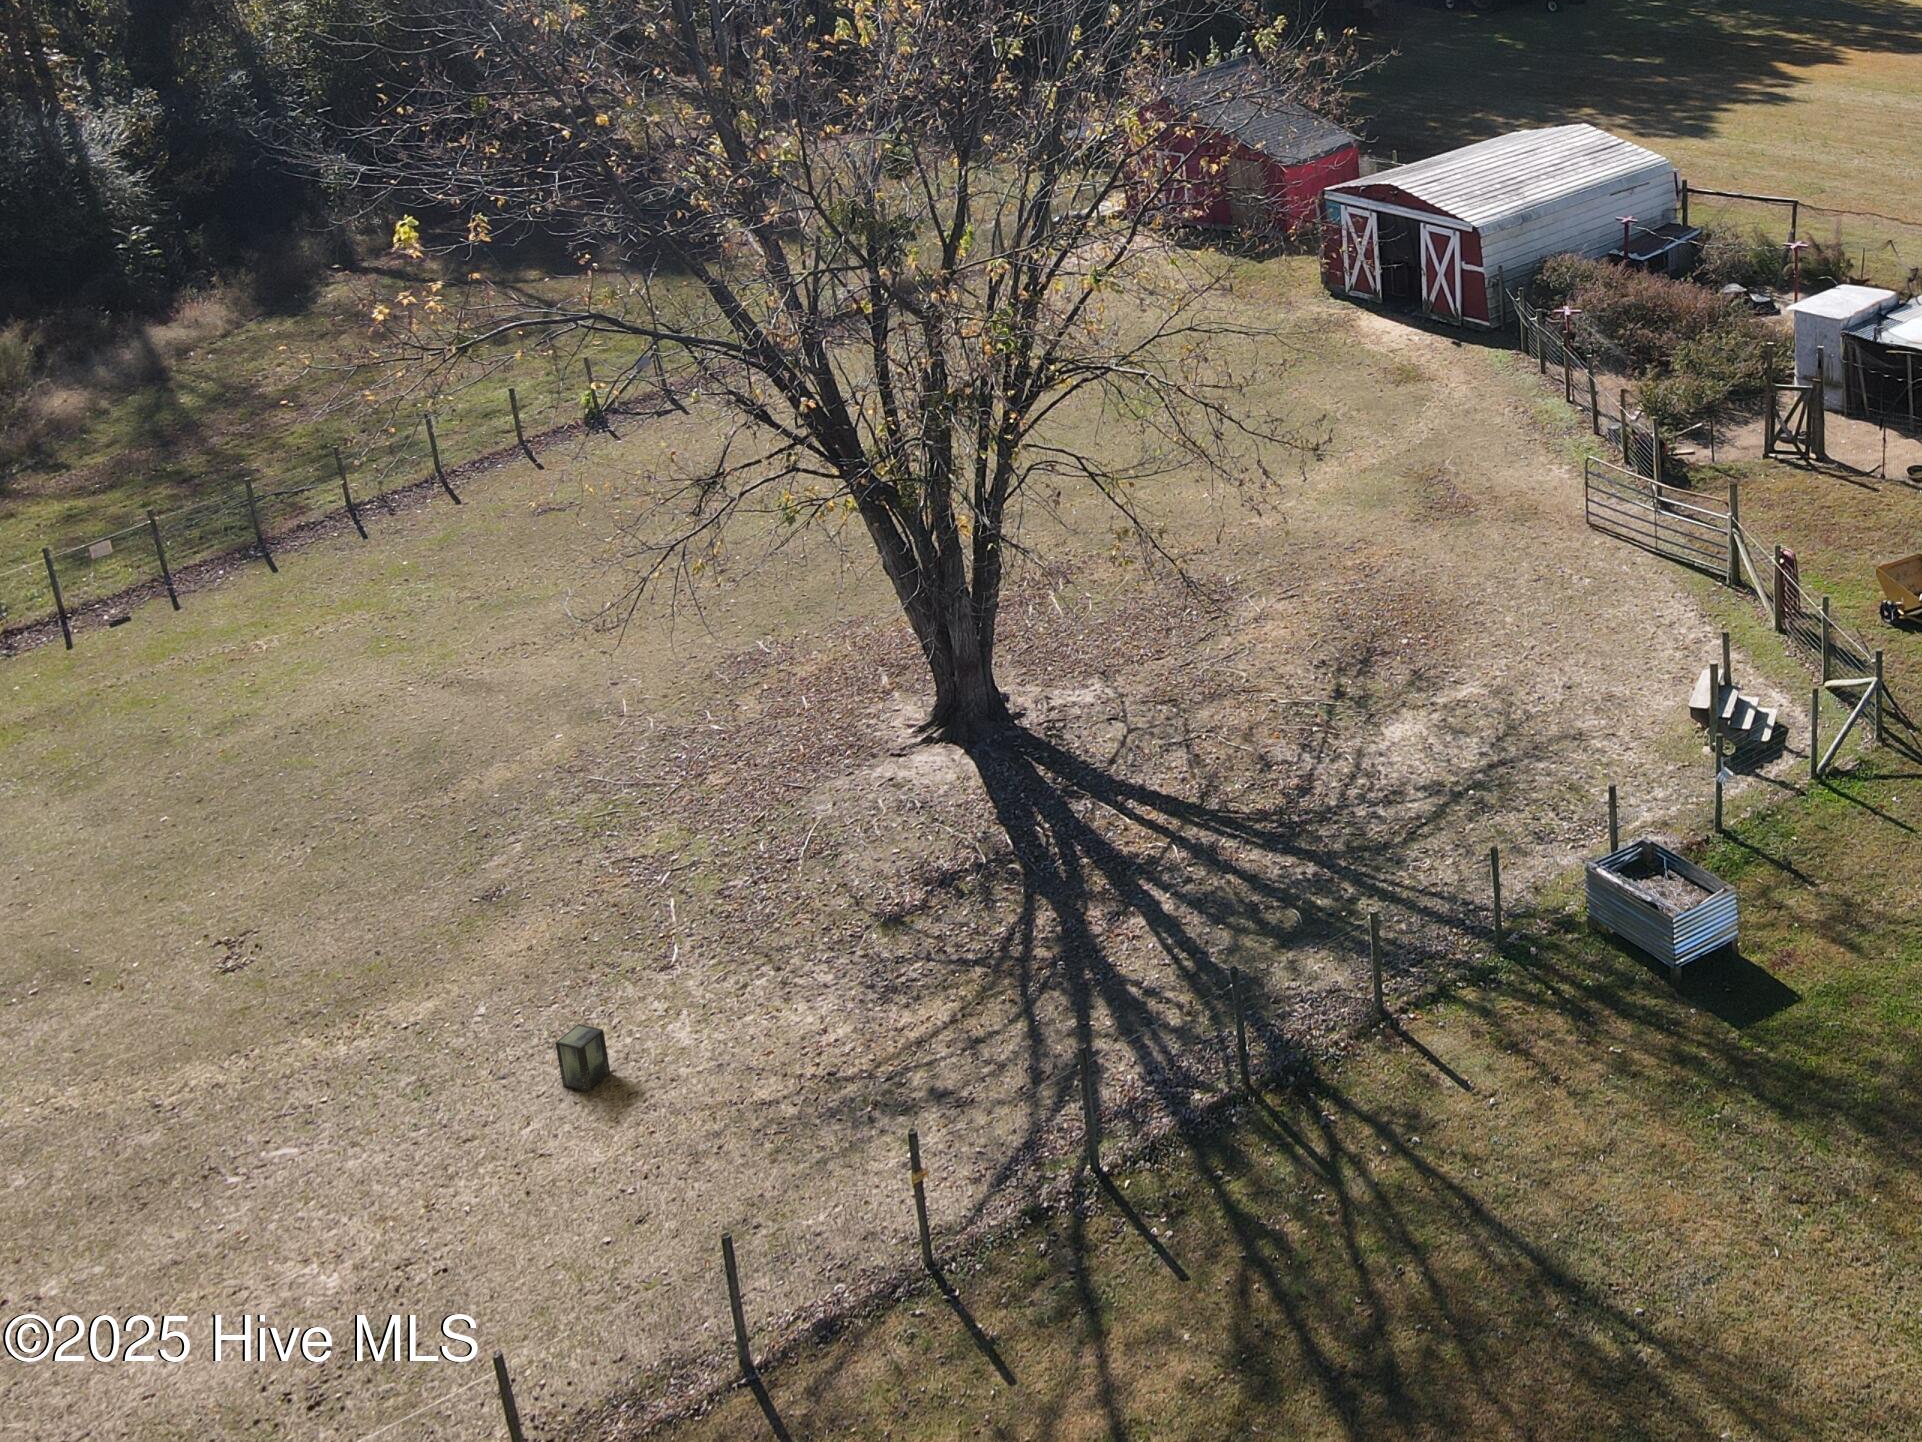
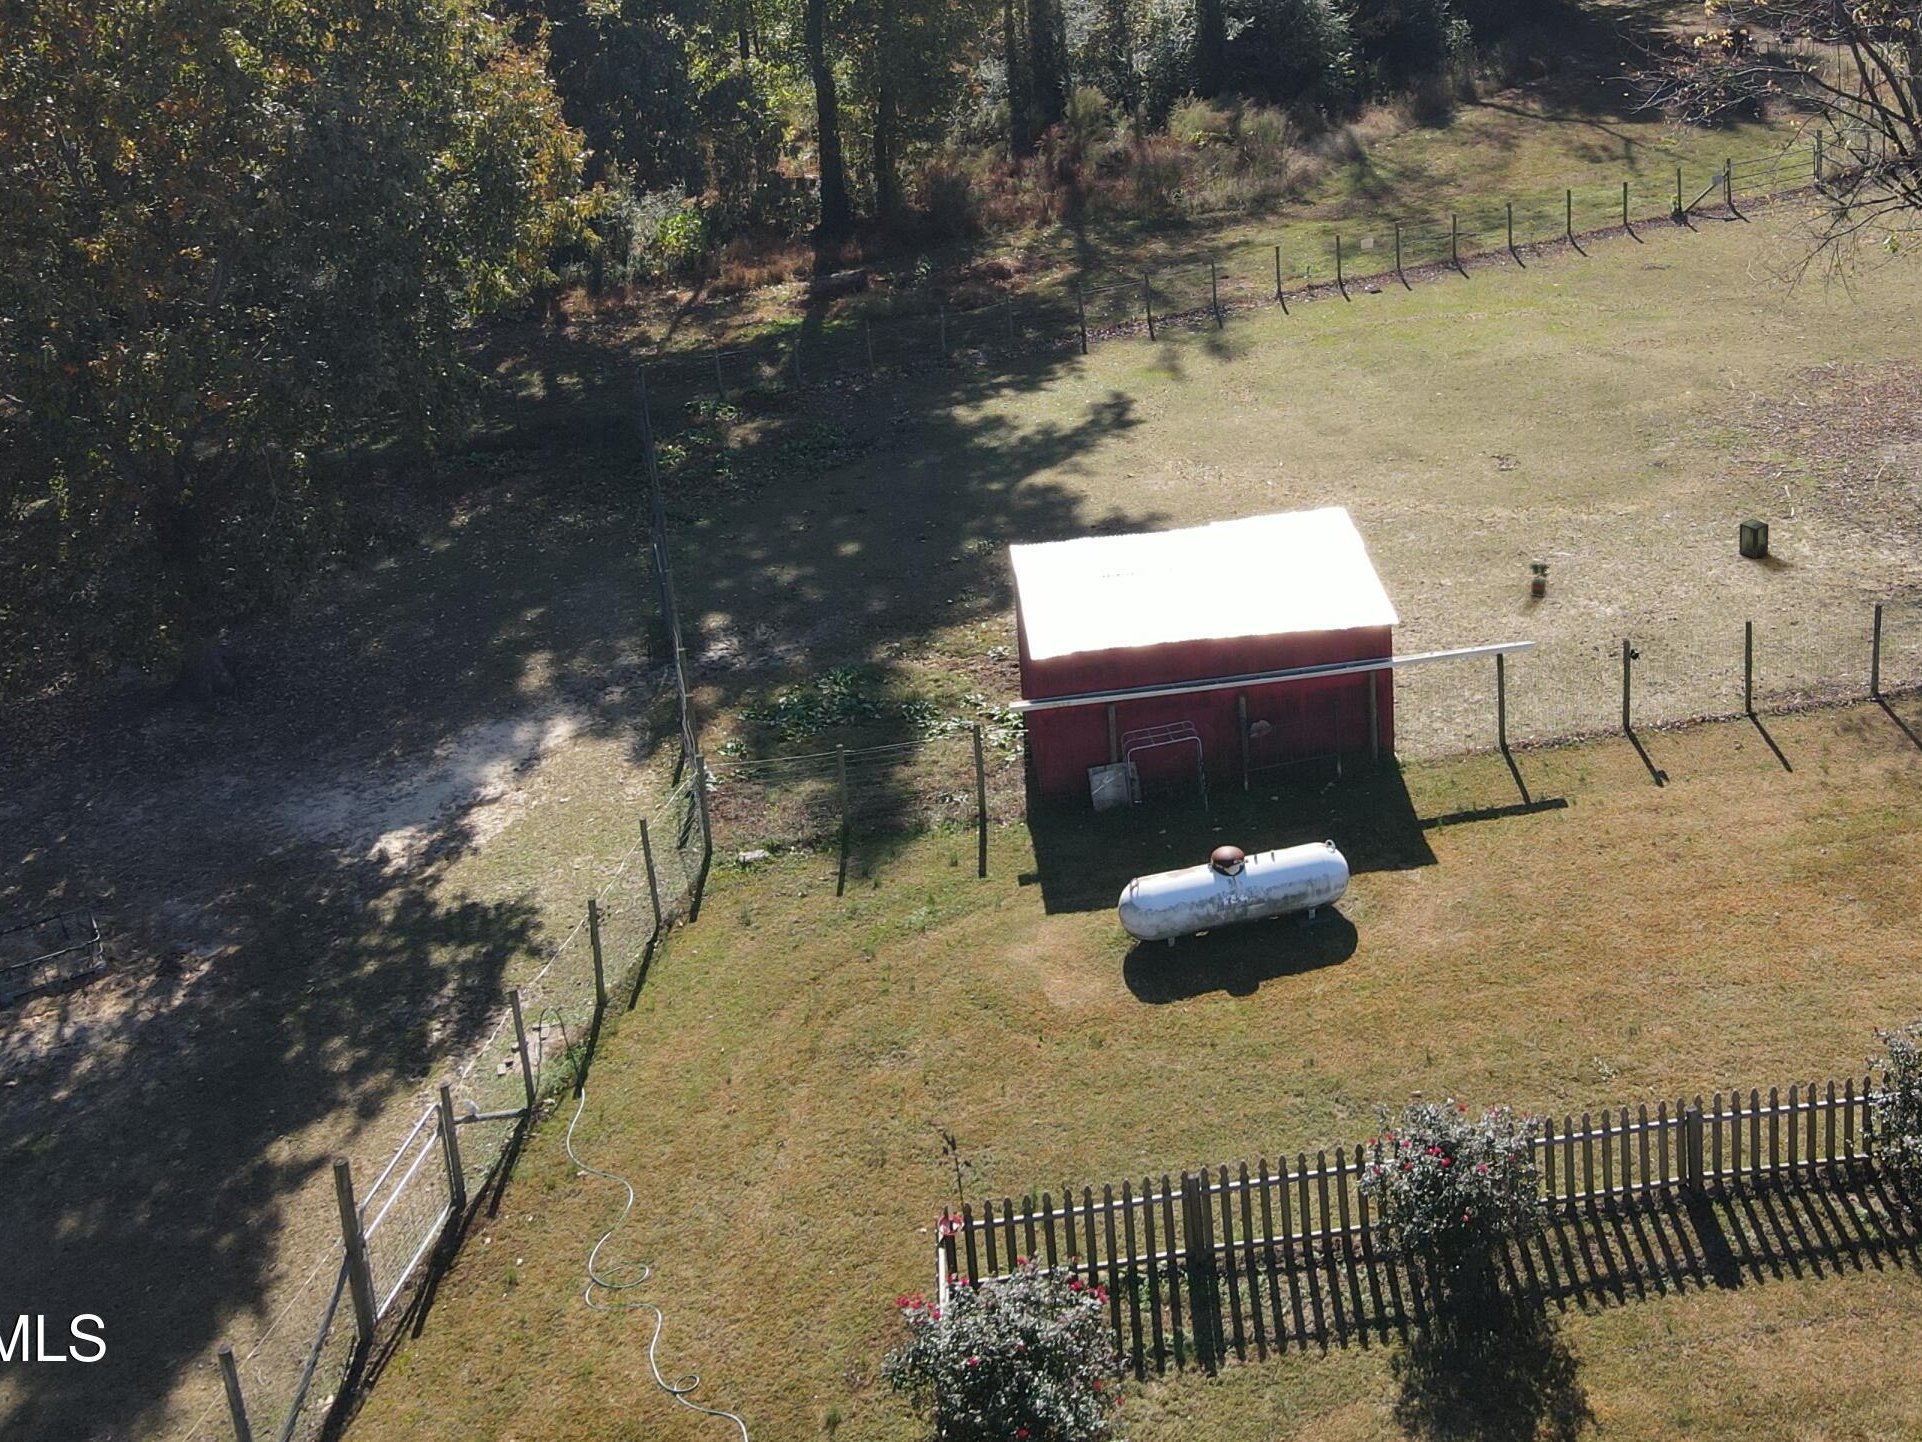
potted tree: none [141,1250,188,1316] -> present [1530,563,1549,597]

